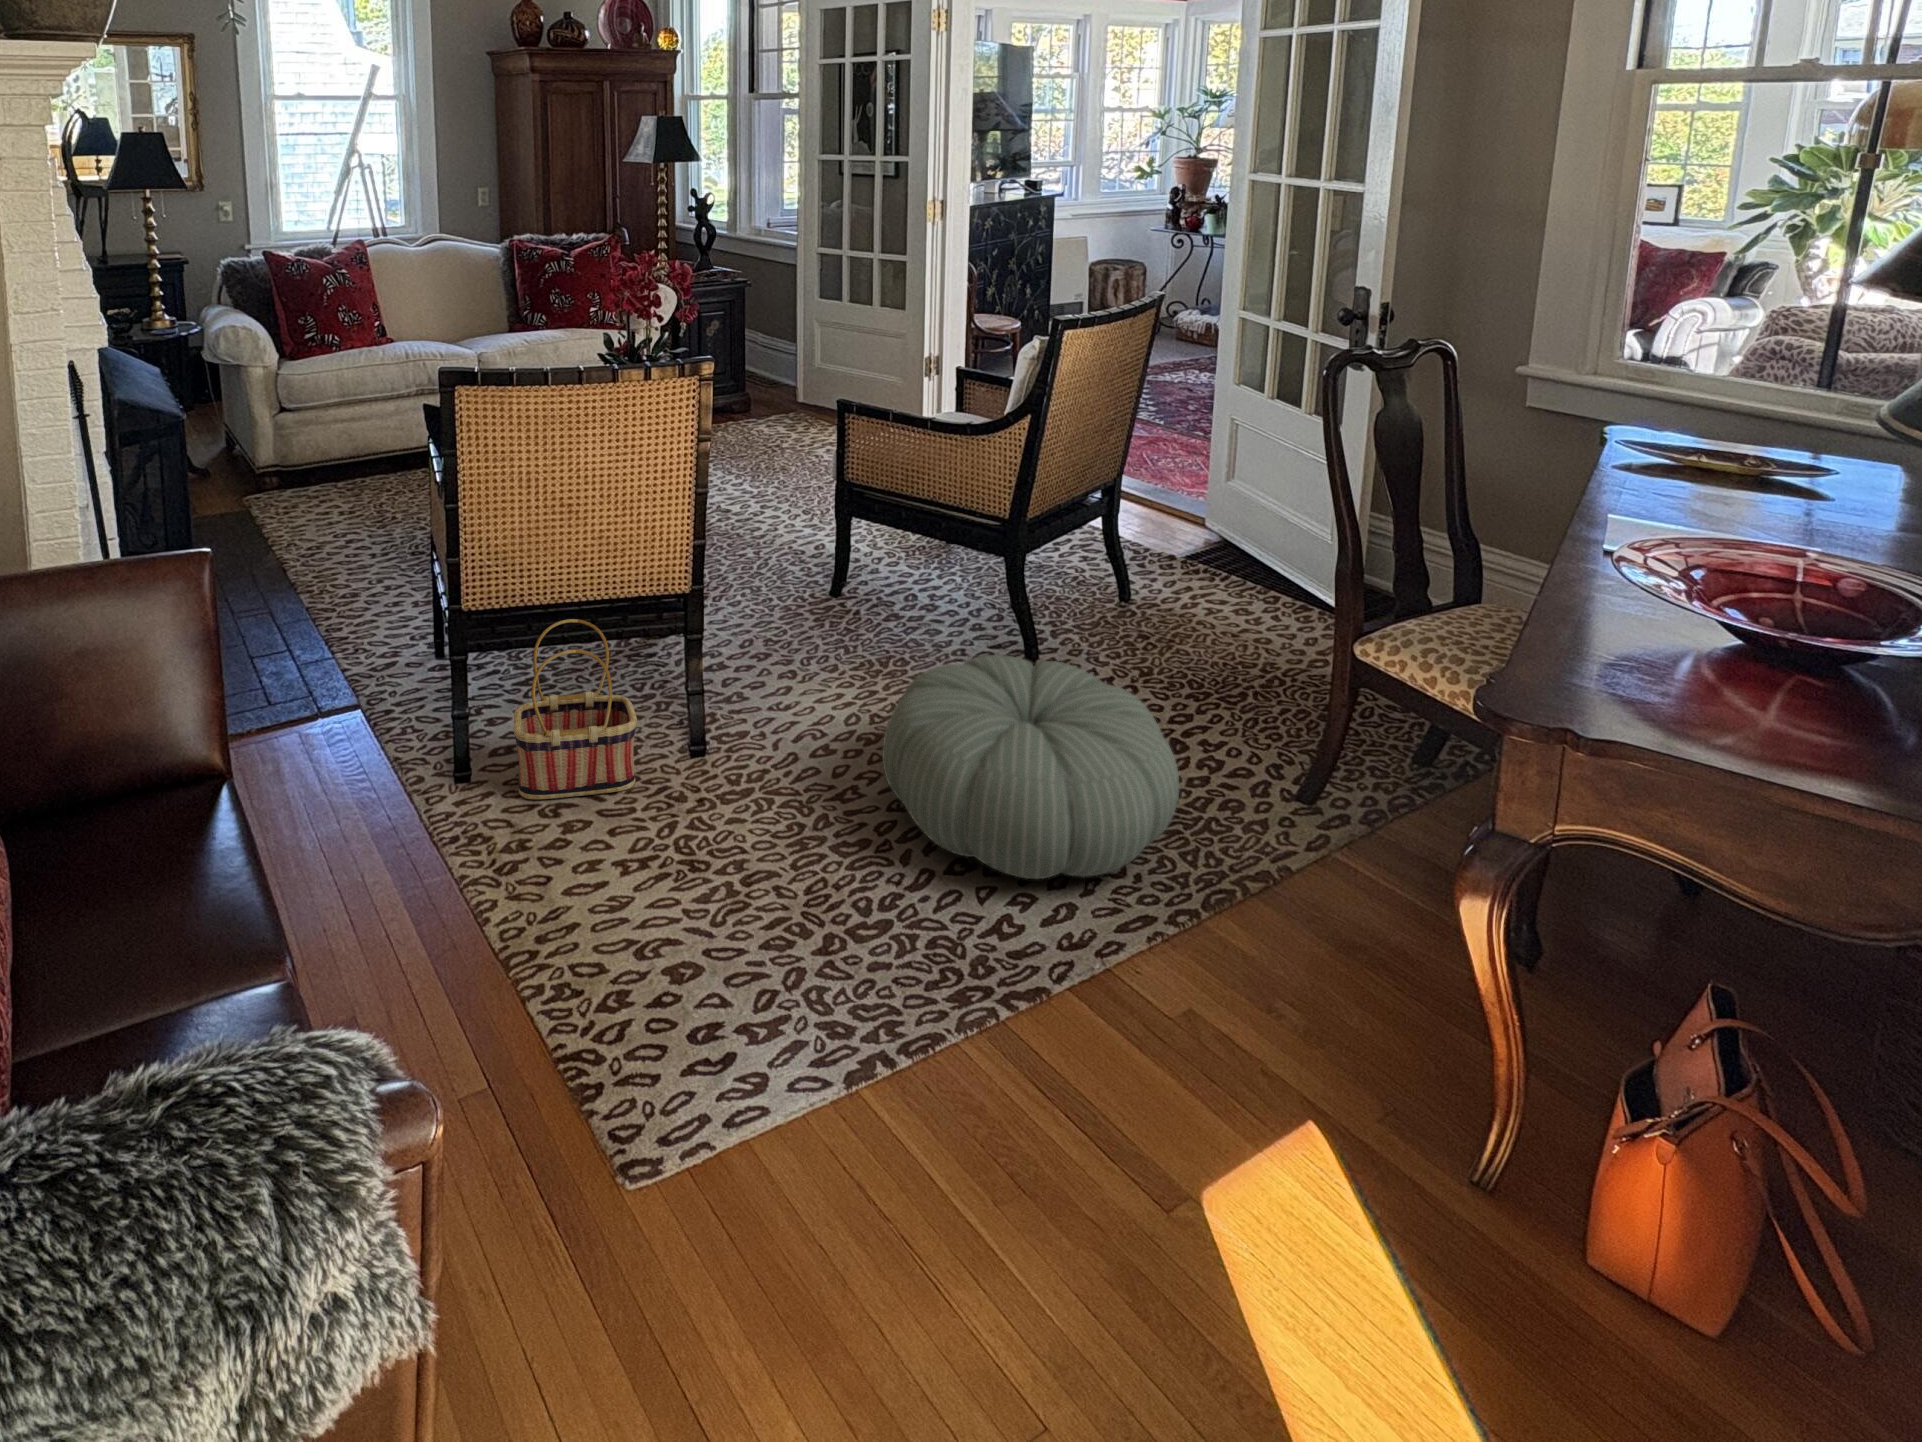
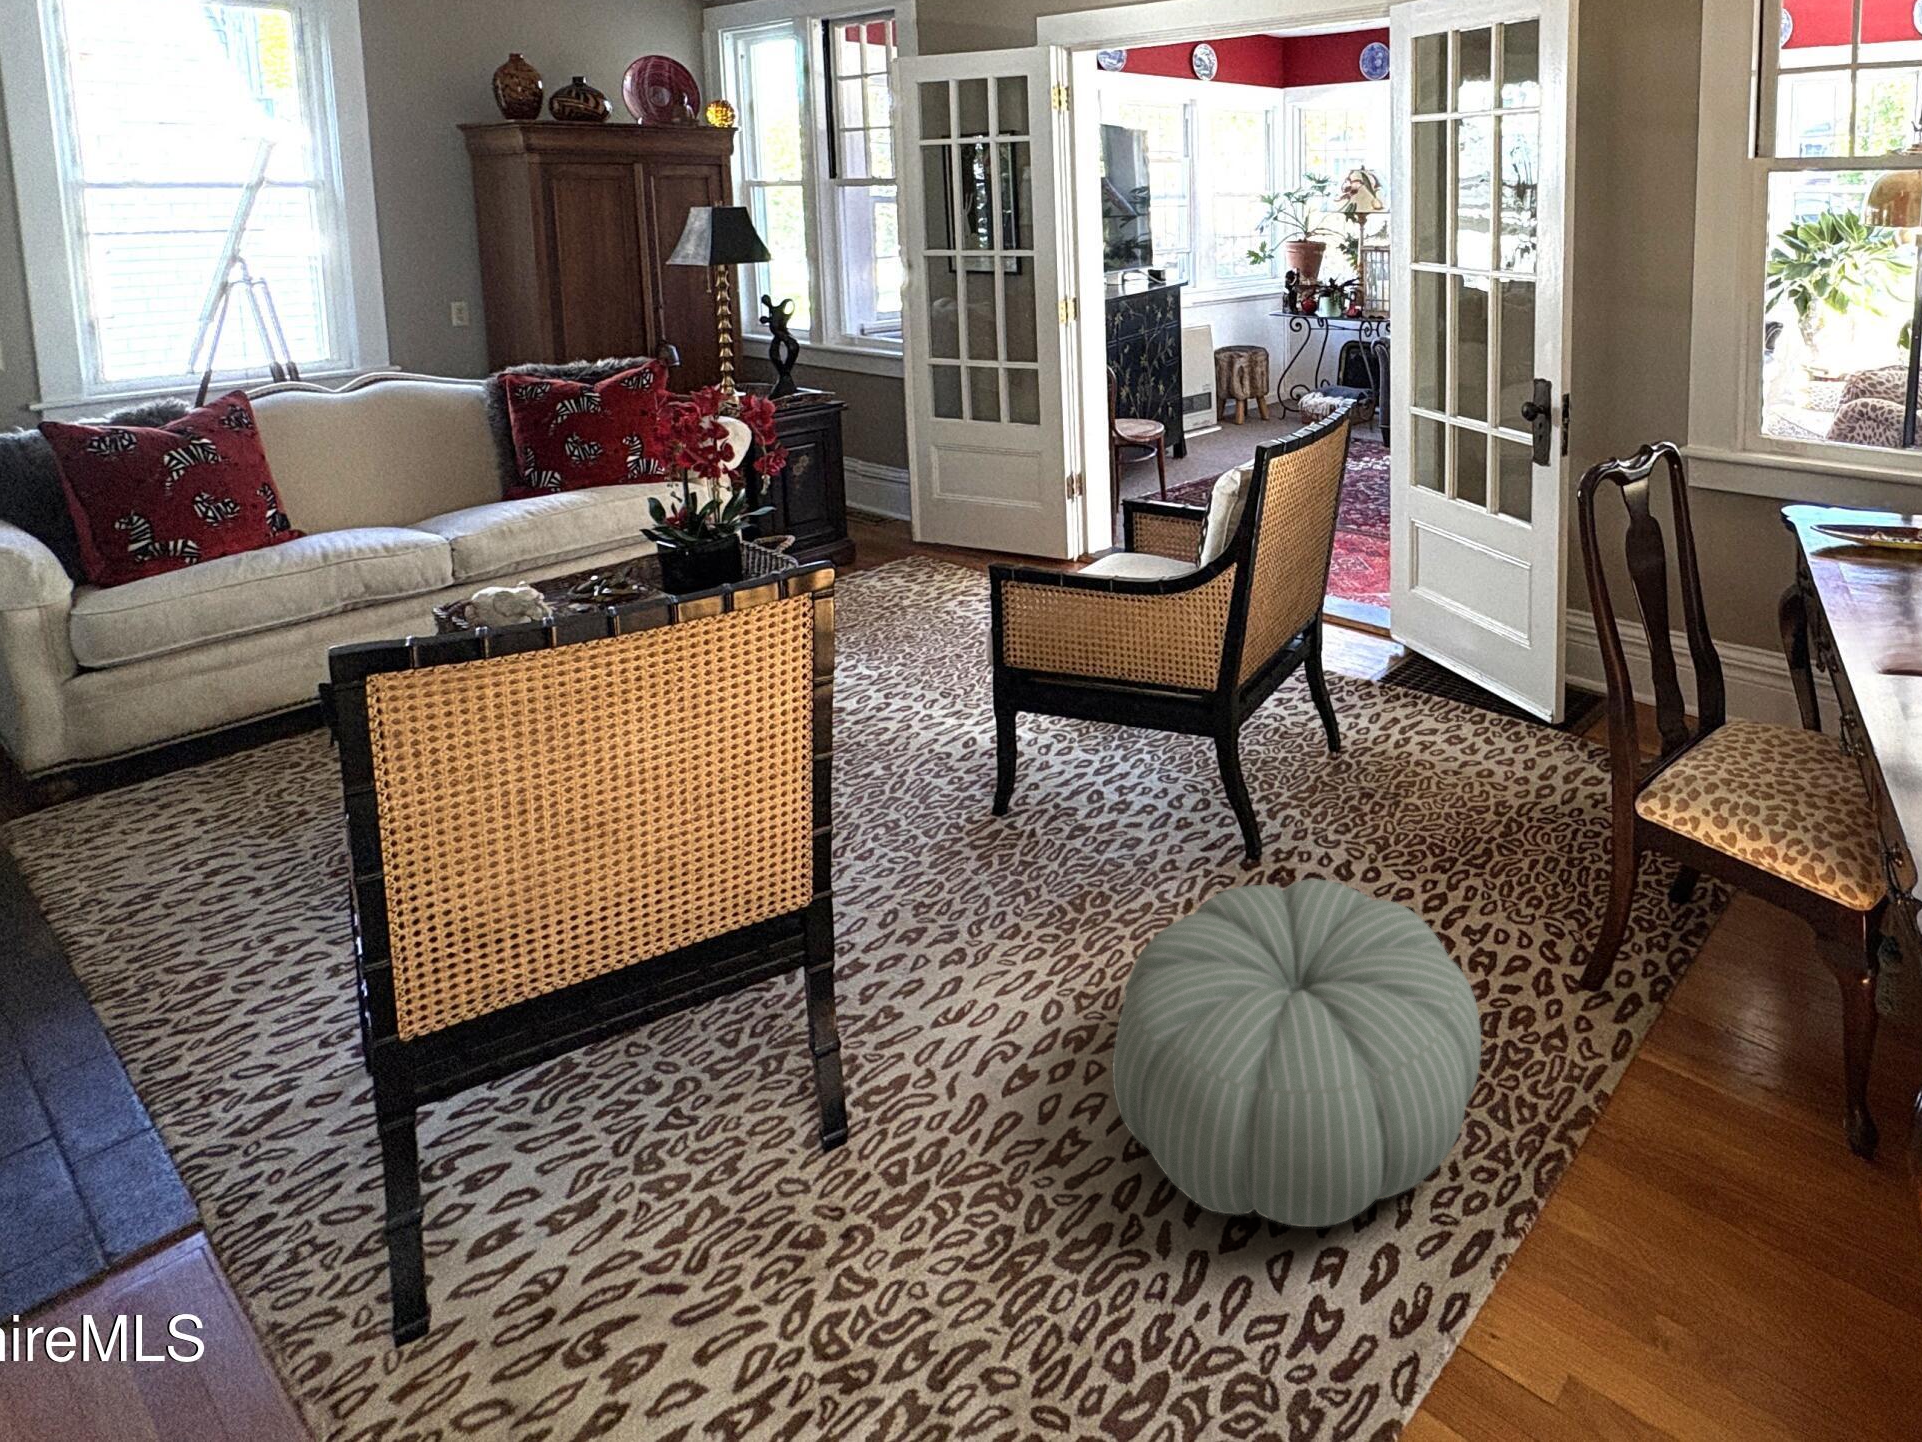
basket: present [514,619,637,799] -> none [505,999,735,1343]

